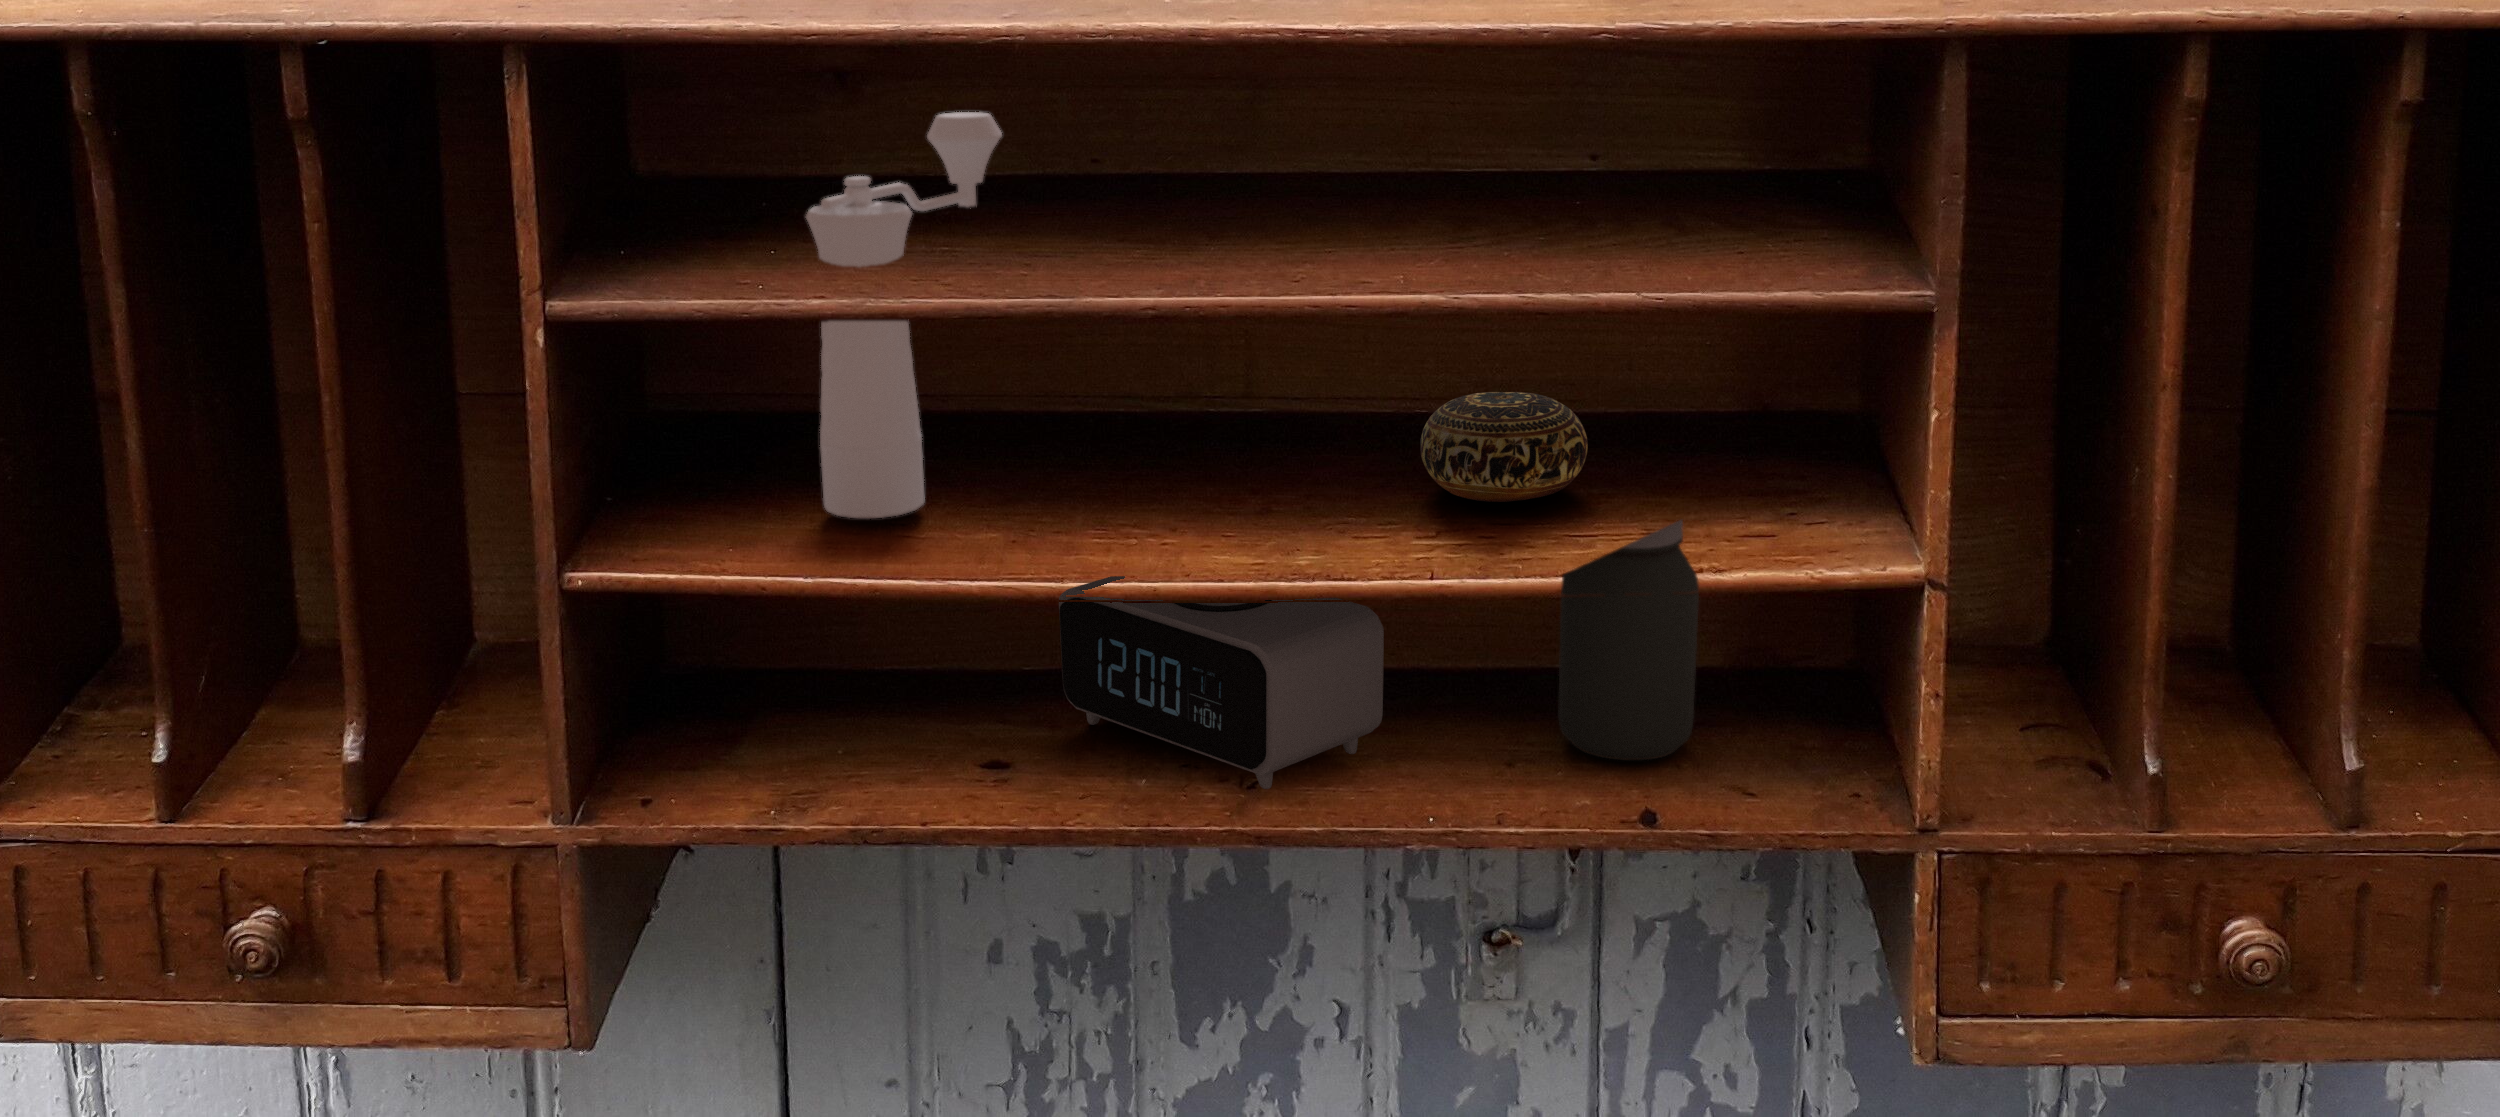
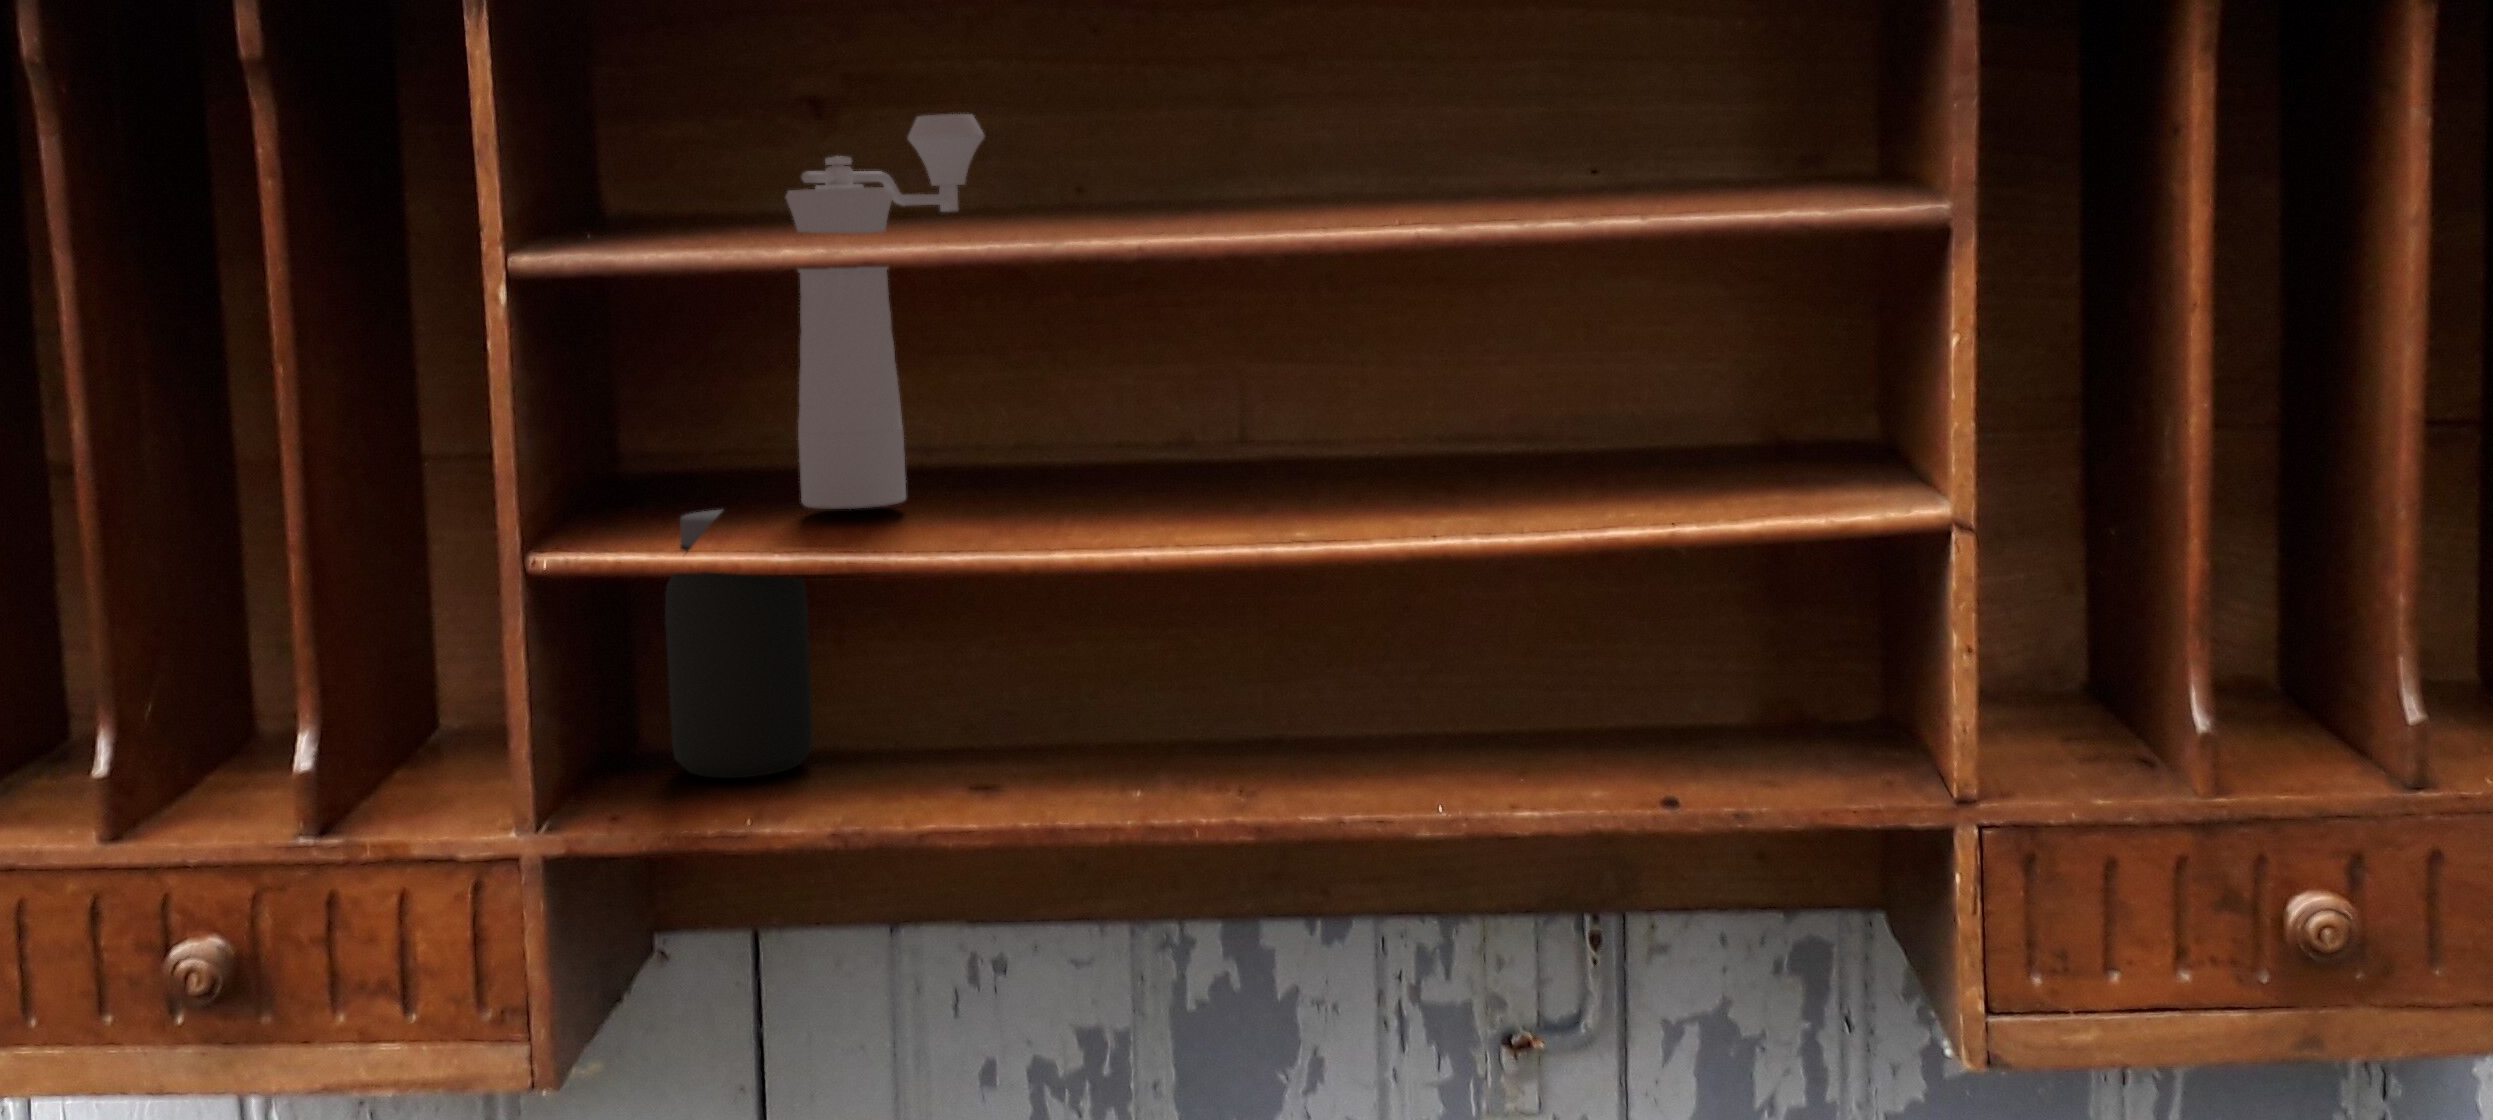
decorative ball: present [1420,392,1588,502] -> none [1425,376,1600,484]
jar: present [1558,520,1699,760] -> present [665,510,813,778]
alarm clock: present [1059,576,1384,789] -> none [1048,582,1394,790]

